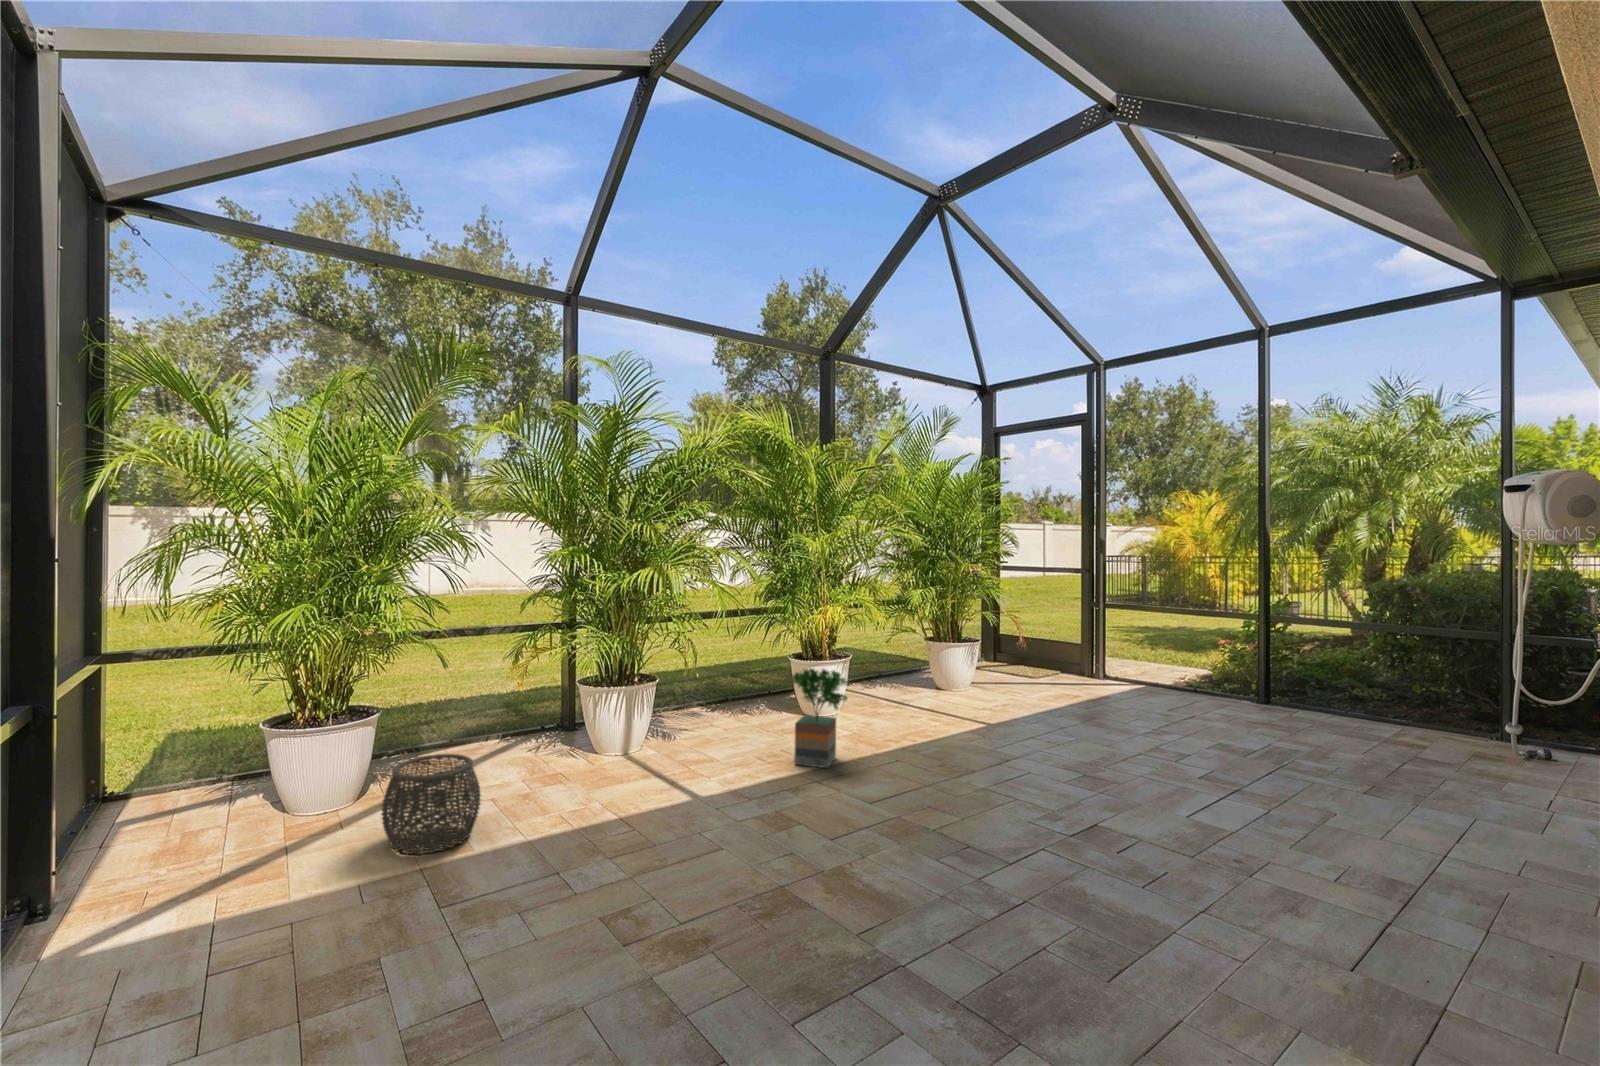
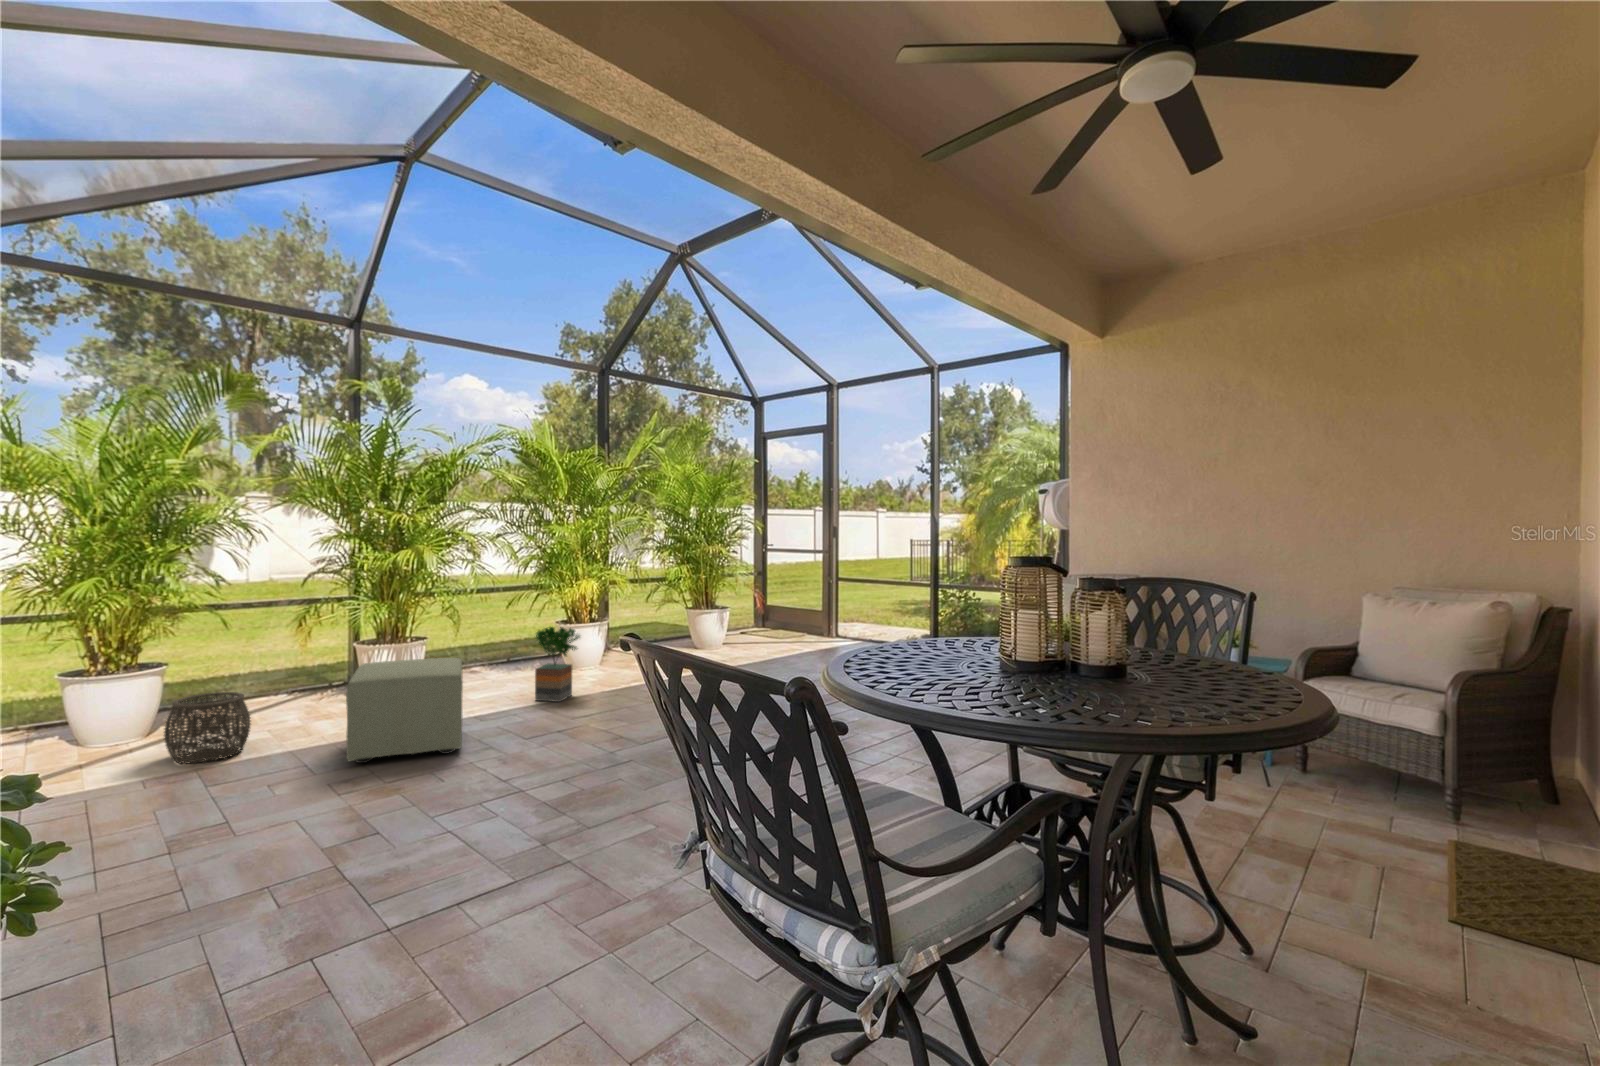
ottoman: none [608,715,755,870] -> present [346,658,463,763]

